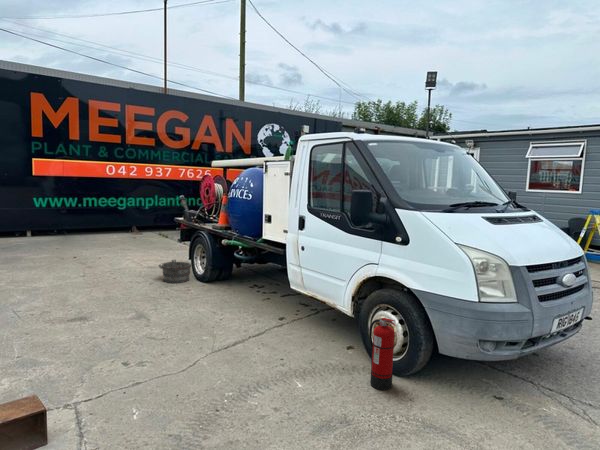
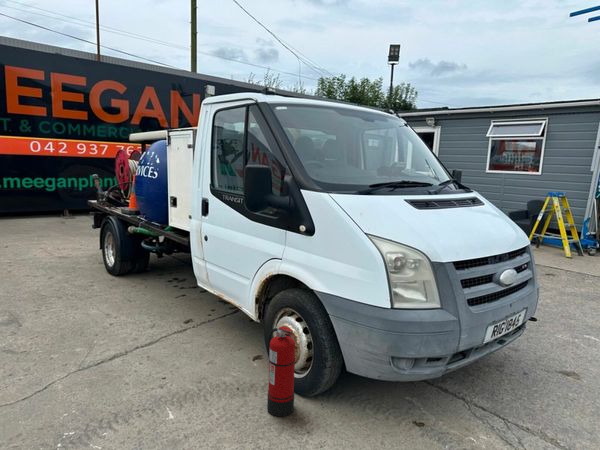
bucket: present [159,260,191,283] -> none [64,249,105,277]

